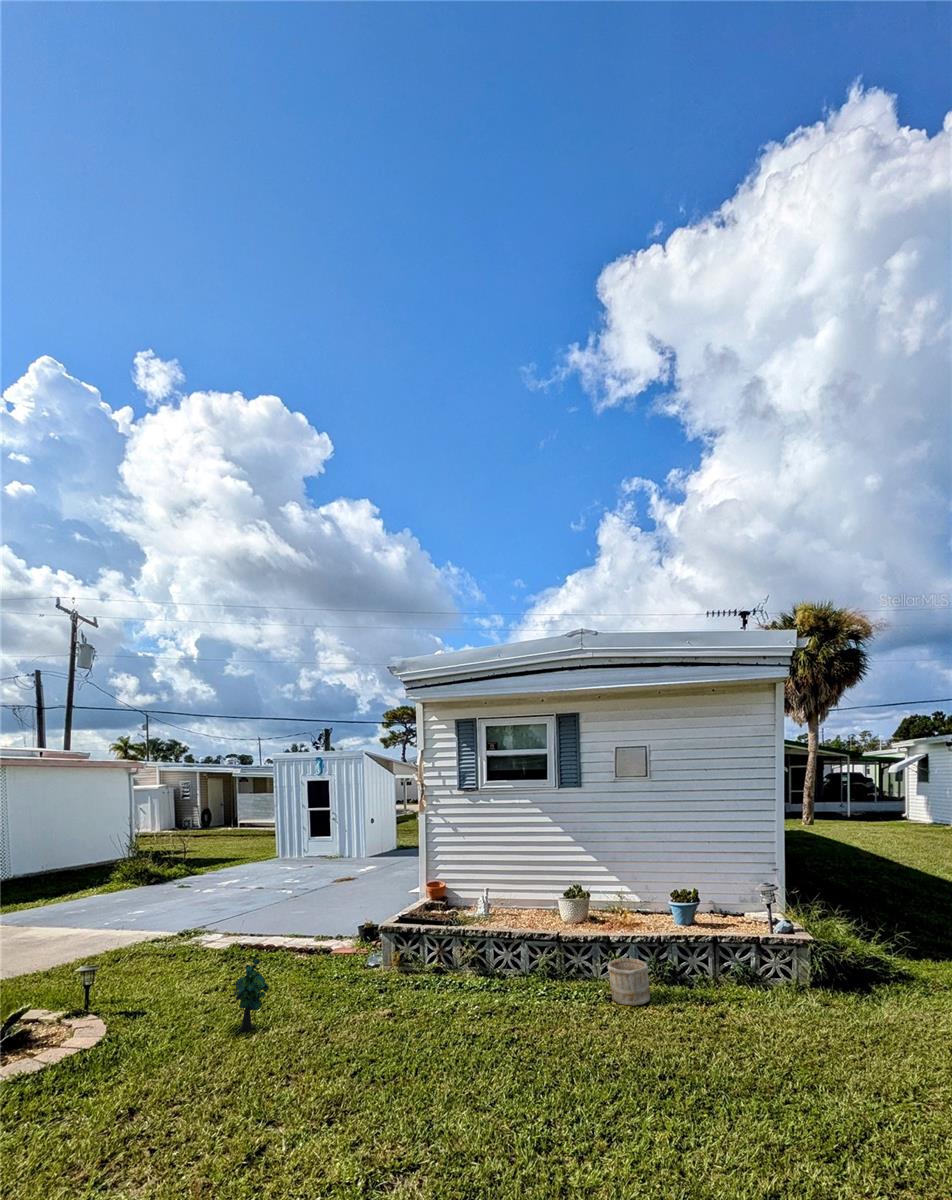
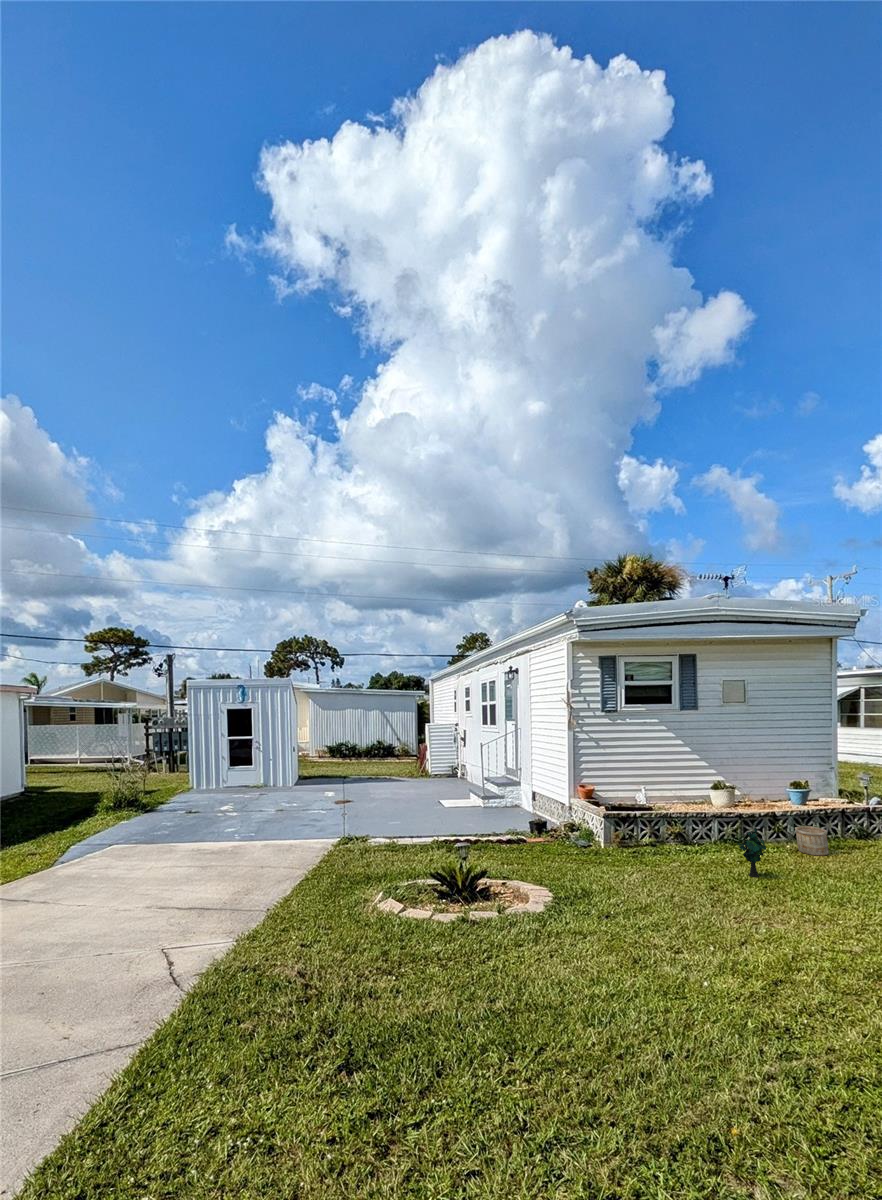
decorative plant: present [232,959,270,1032] -> present [737,828,766,878]

